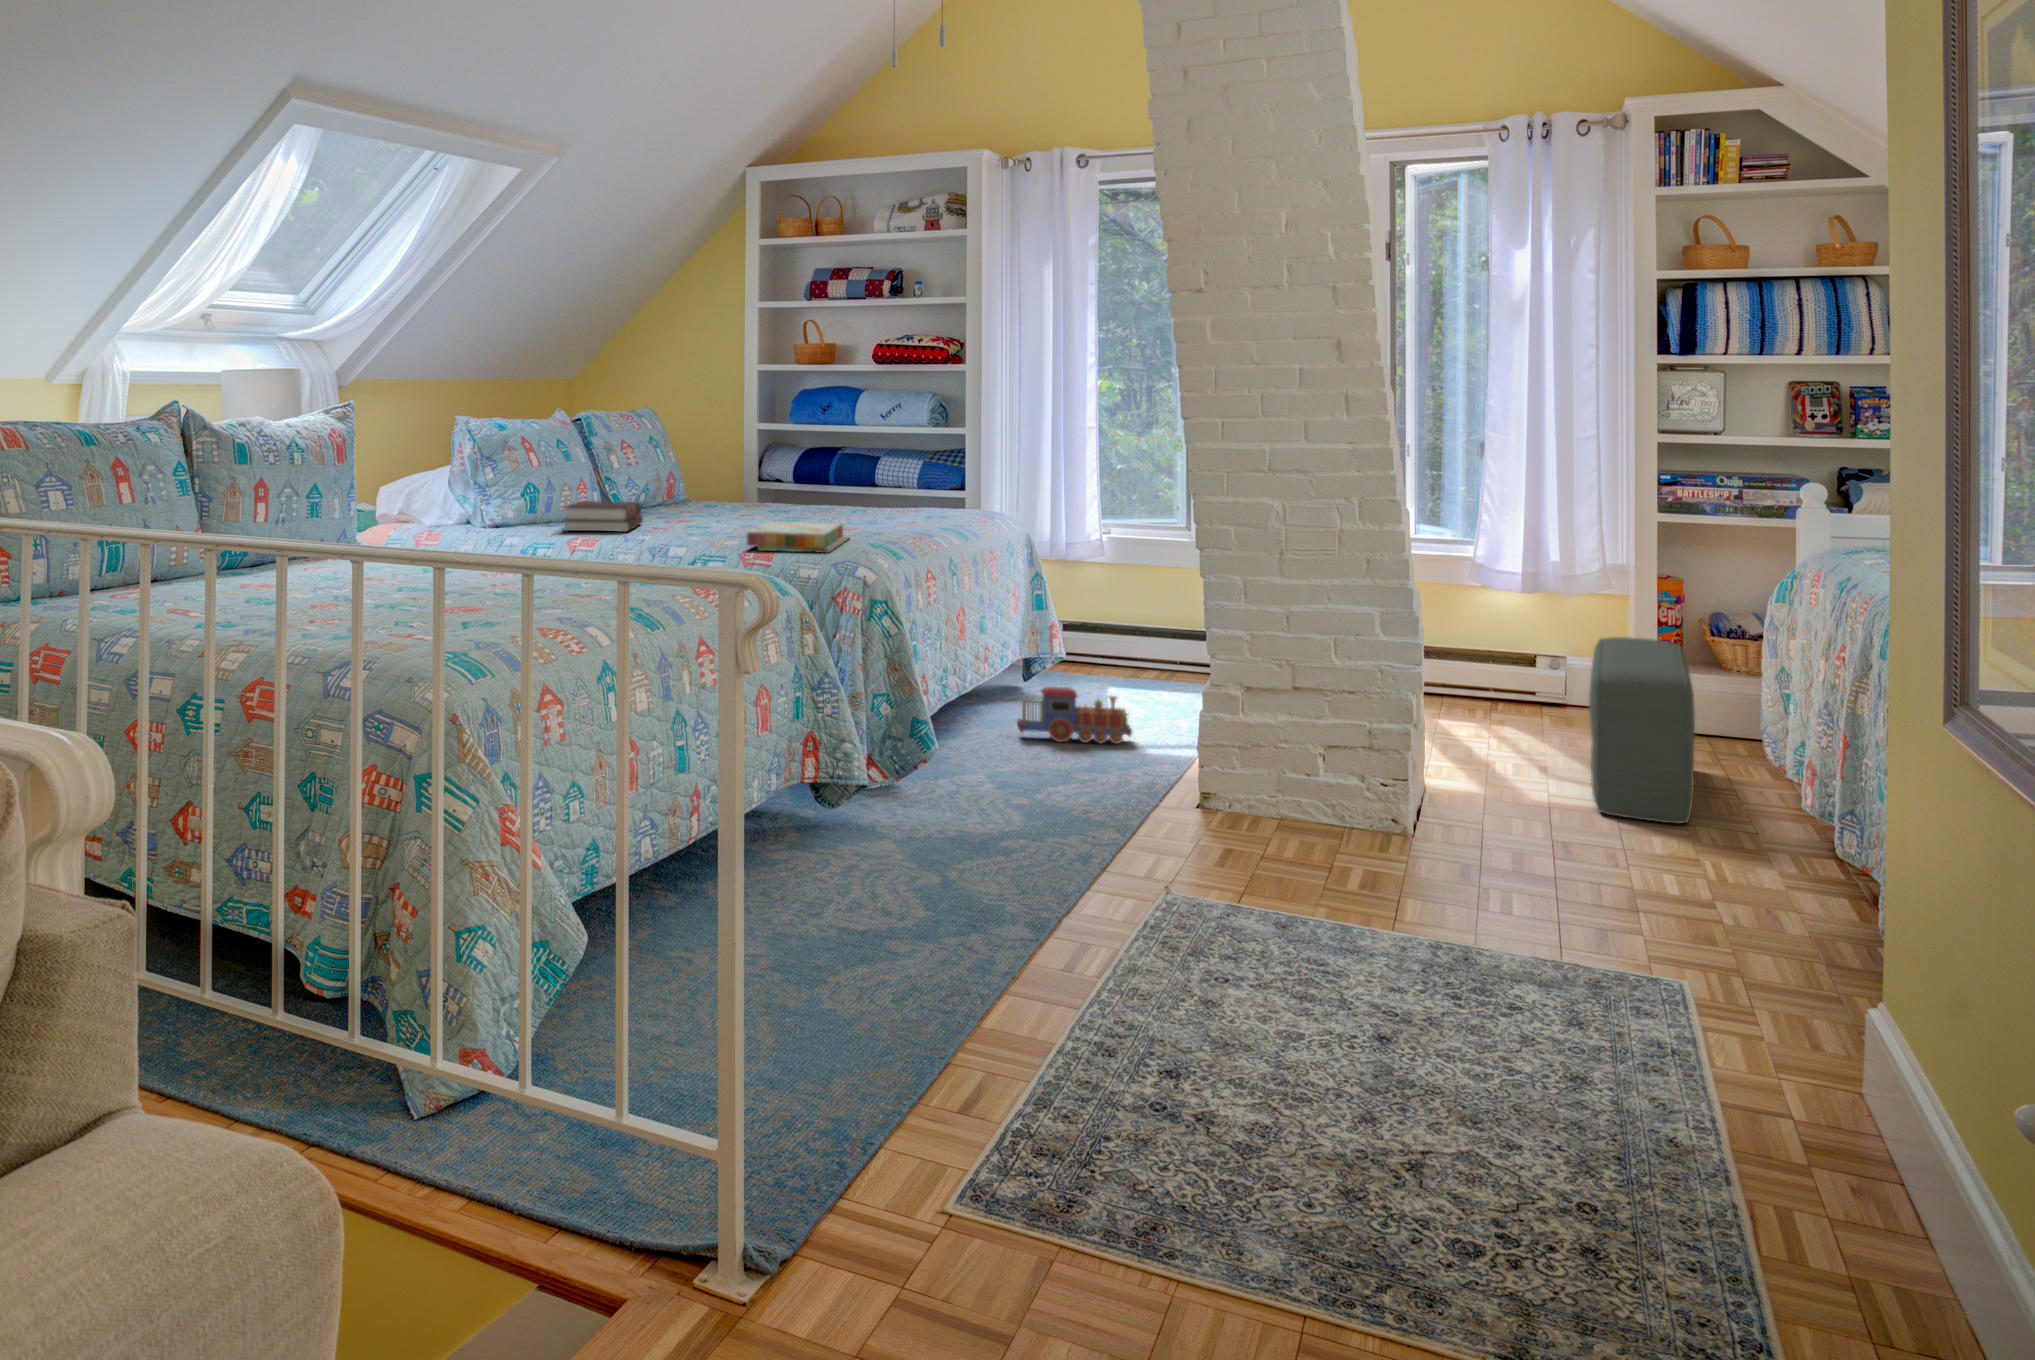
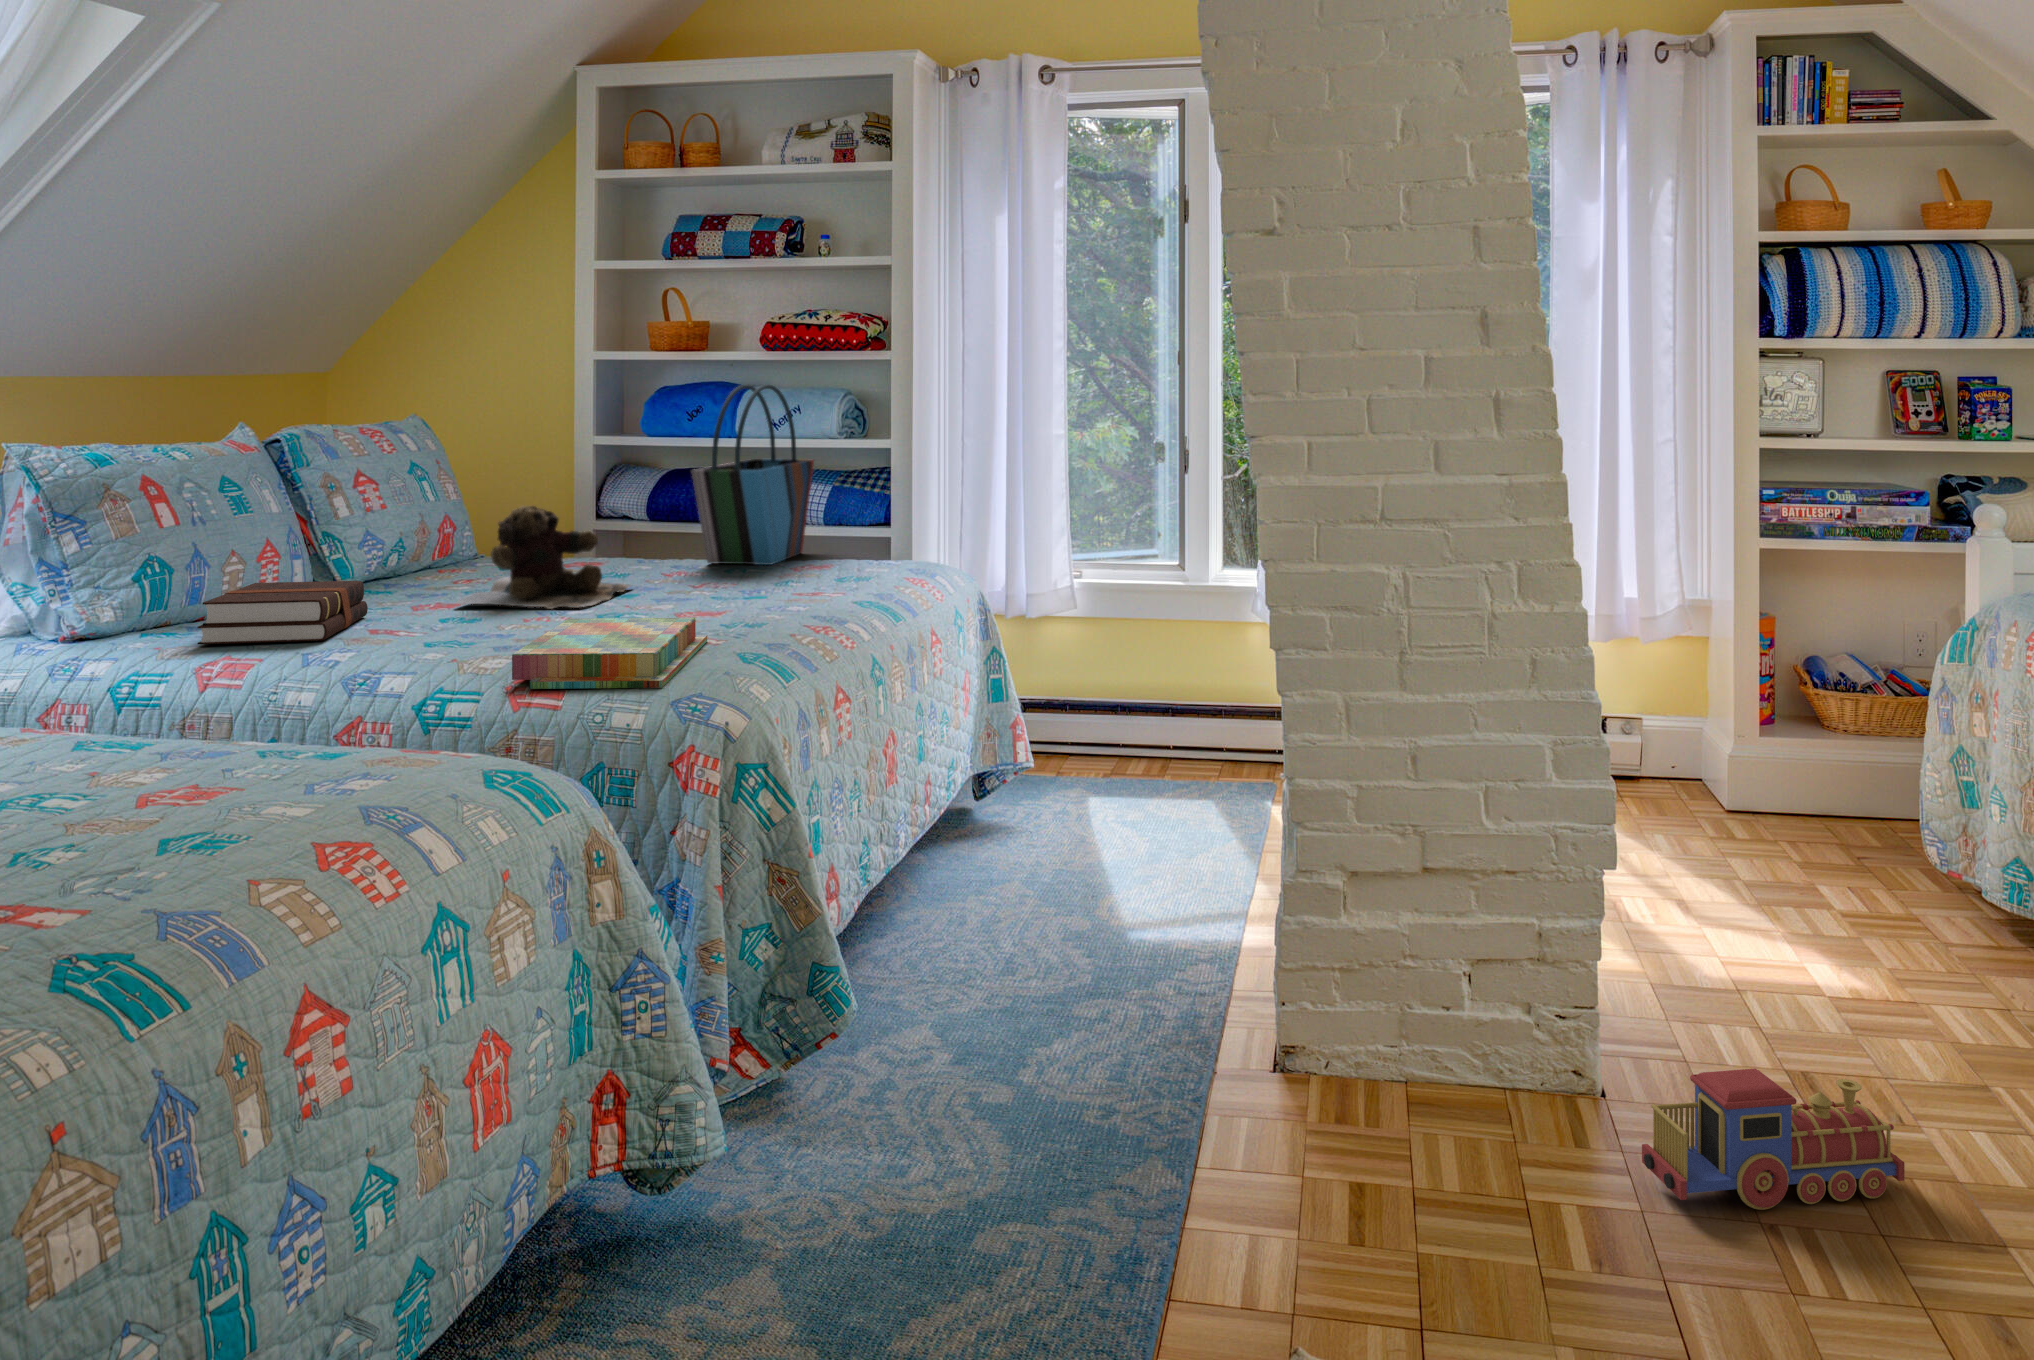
tote bag: none [830,387,912,510] -> present [692,384,814,565]
teddy bear: none [692,461,797,524] -> present [457,506,631,609]
pouf: present [1589,637,1695,824] -> none [1731,719,1936,1020]
toy train: present [1017,687,1132,744] -> present [1642,1069,1905,1210]

